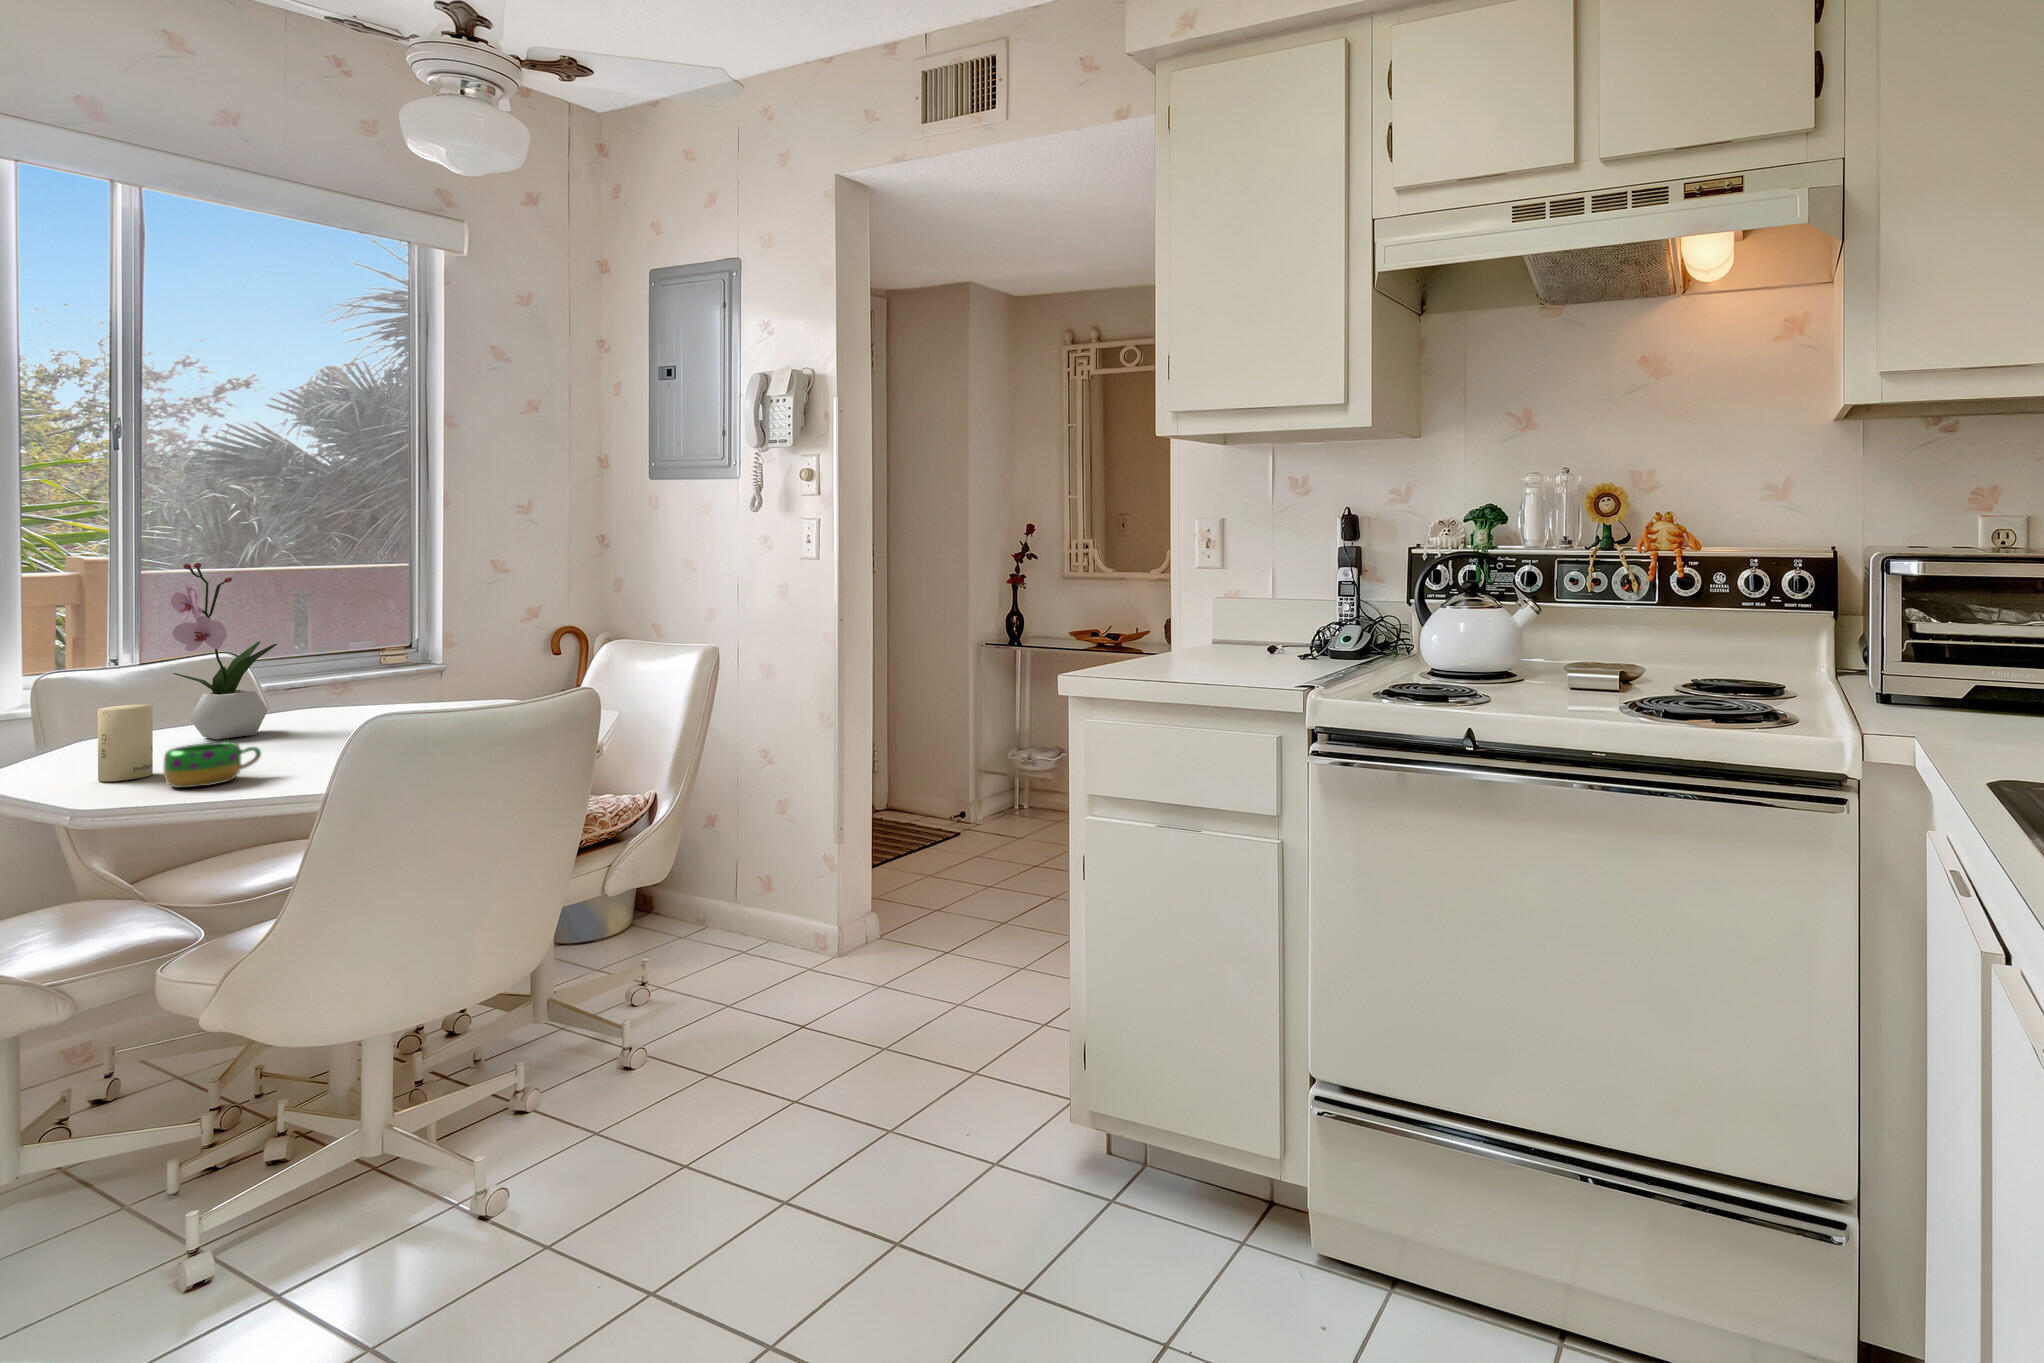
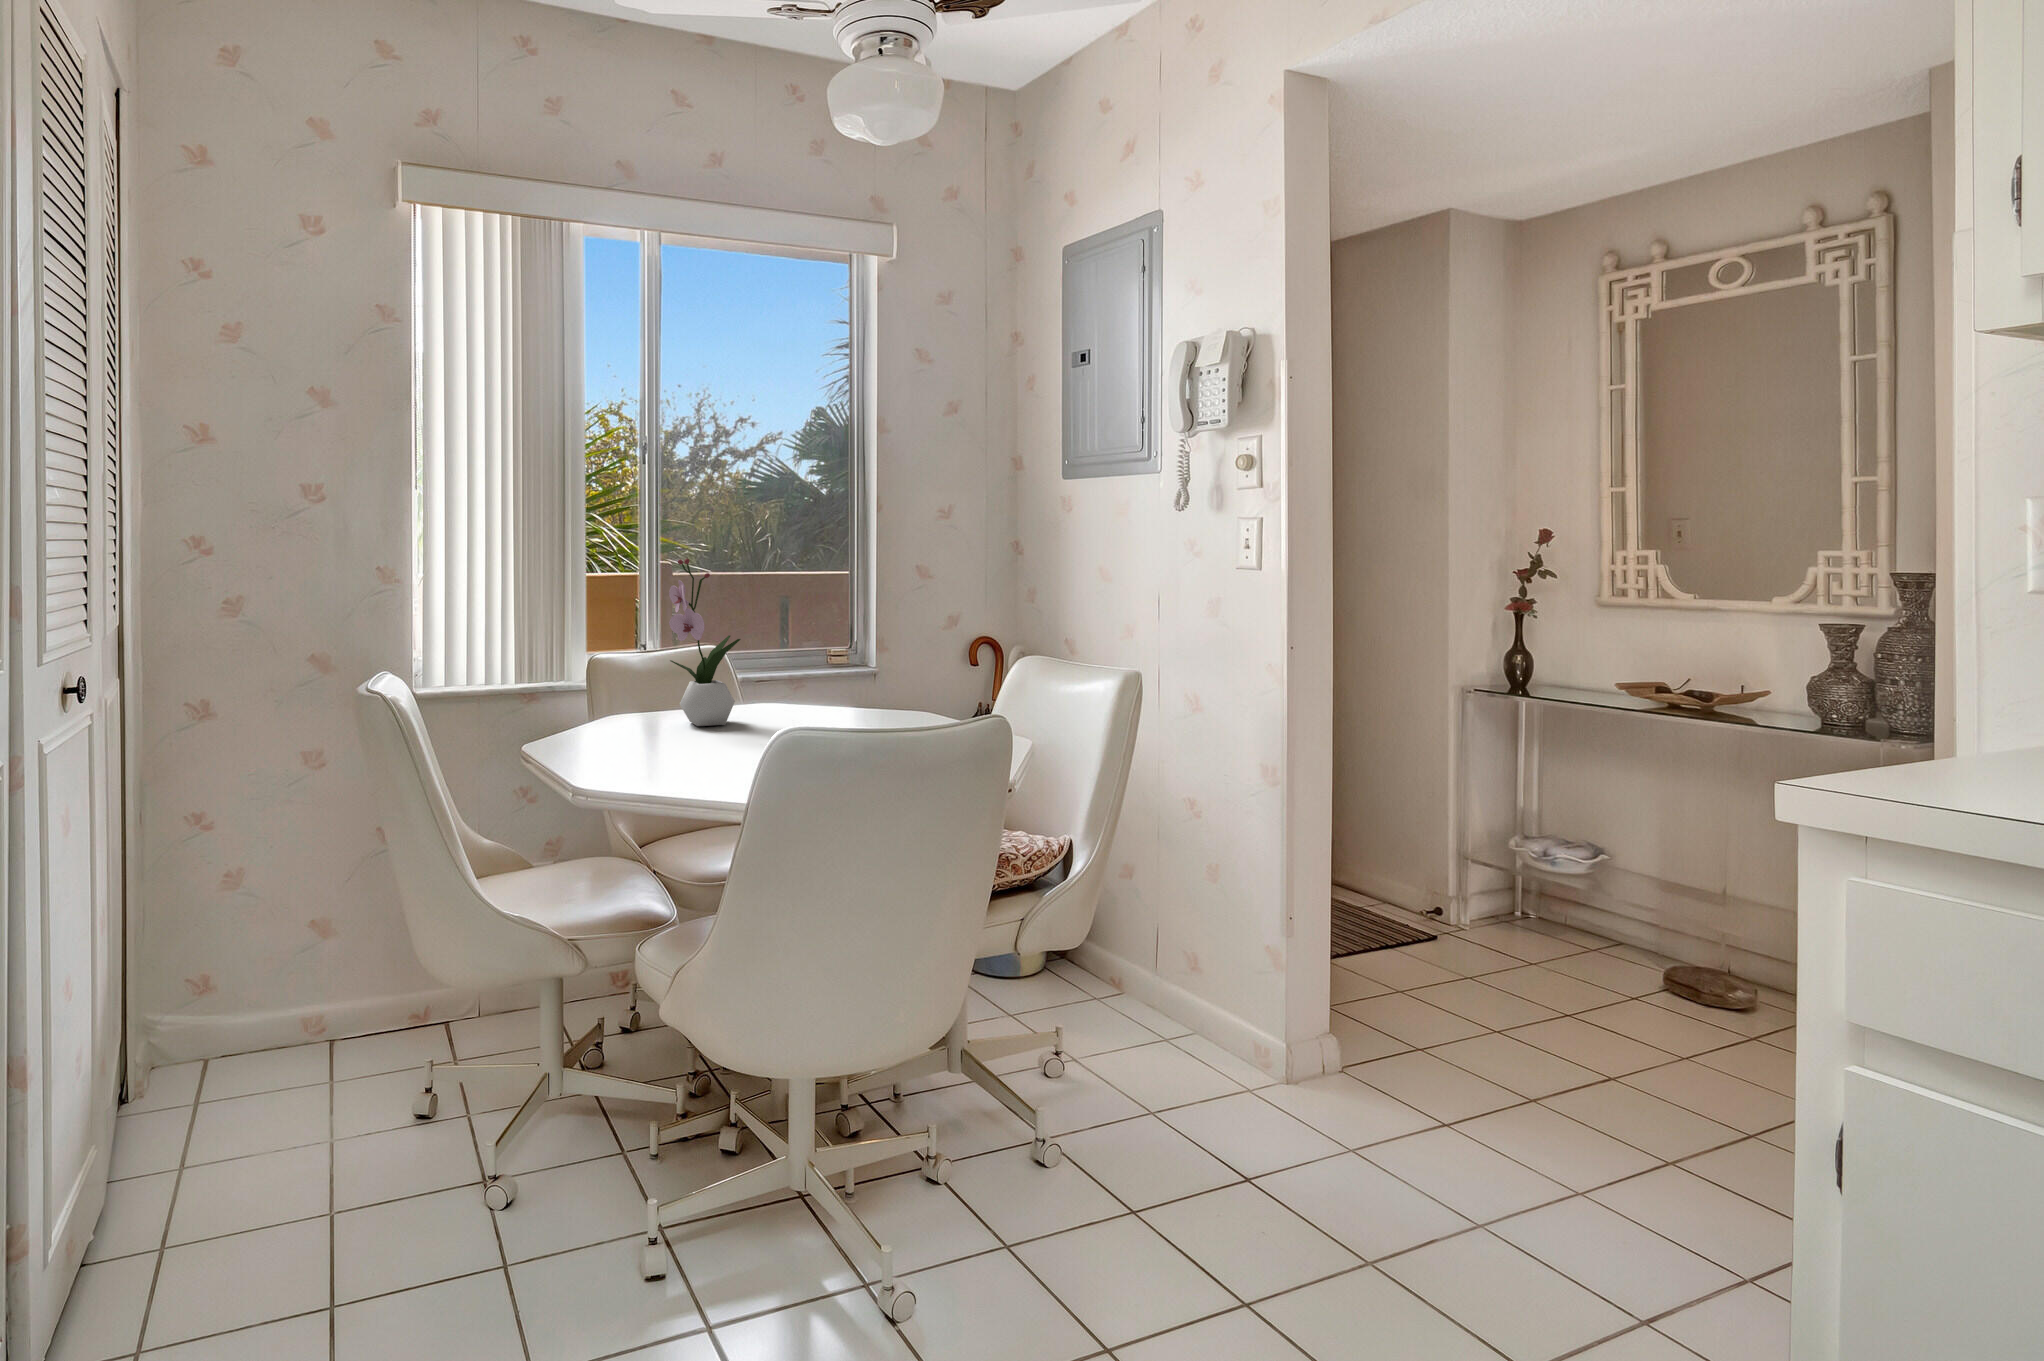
candle: present [98,704,153,781] -> none [609,689,645,759]
mug: present [164,742,261,788] -> none [646,733,715,777]

